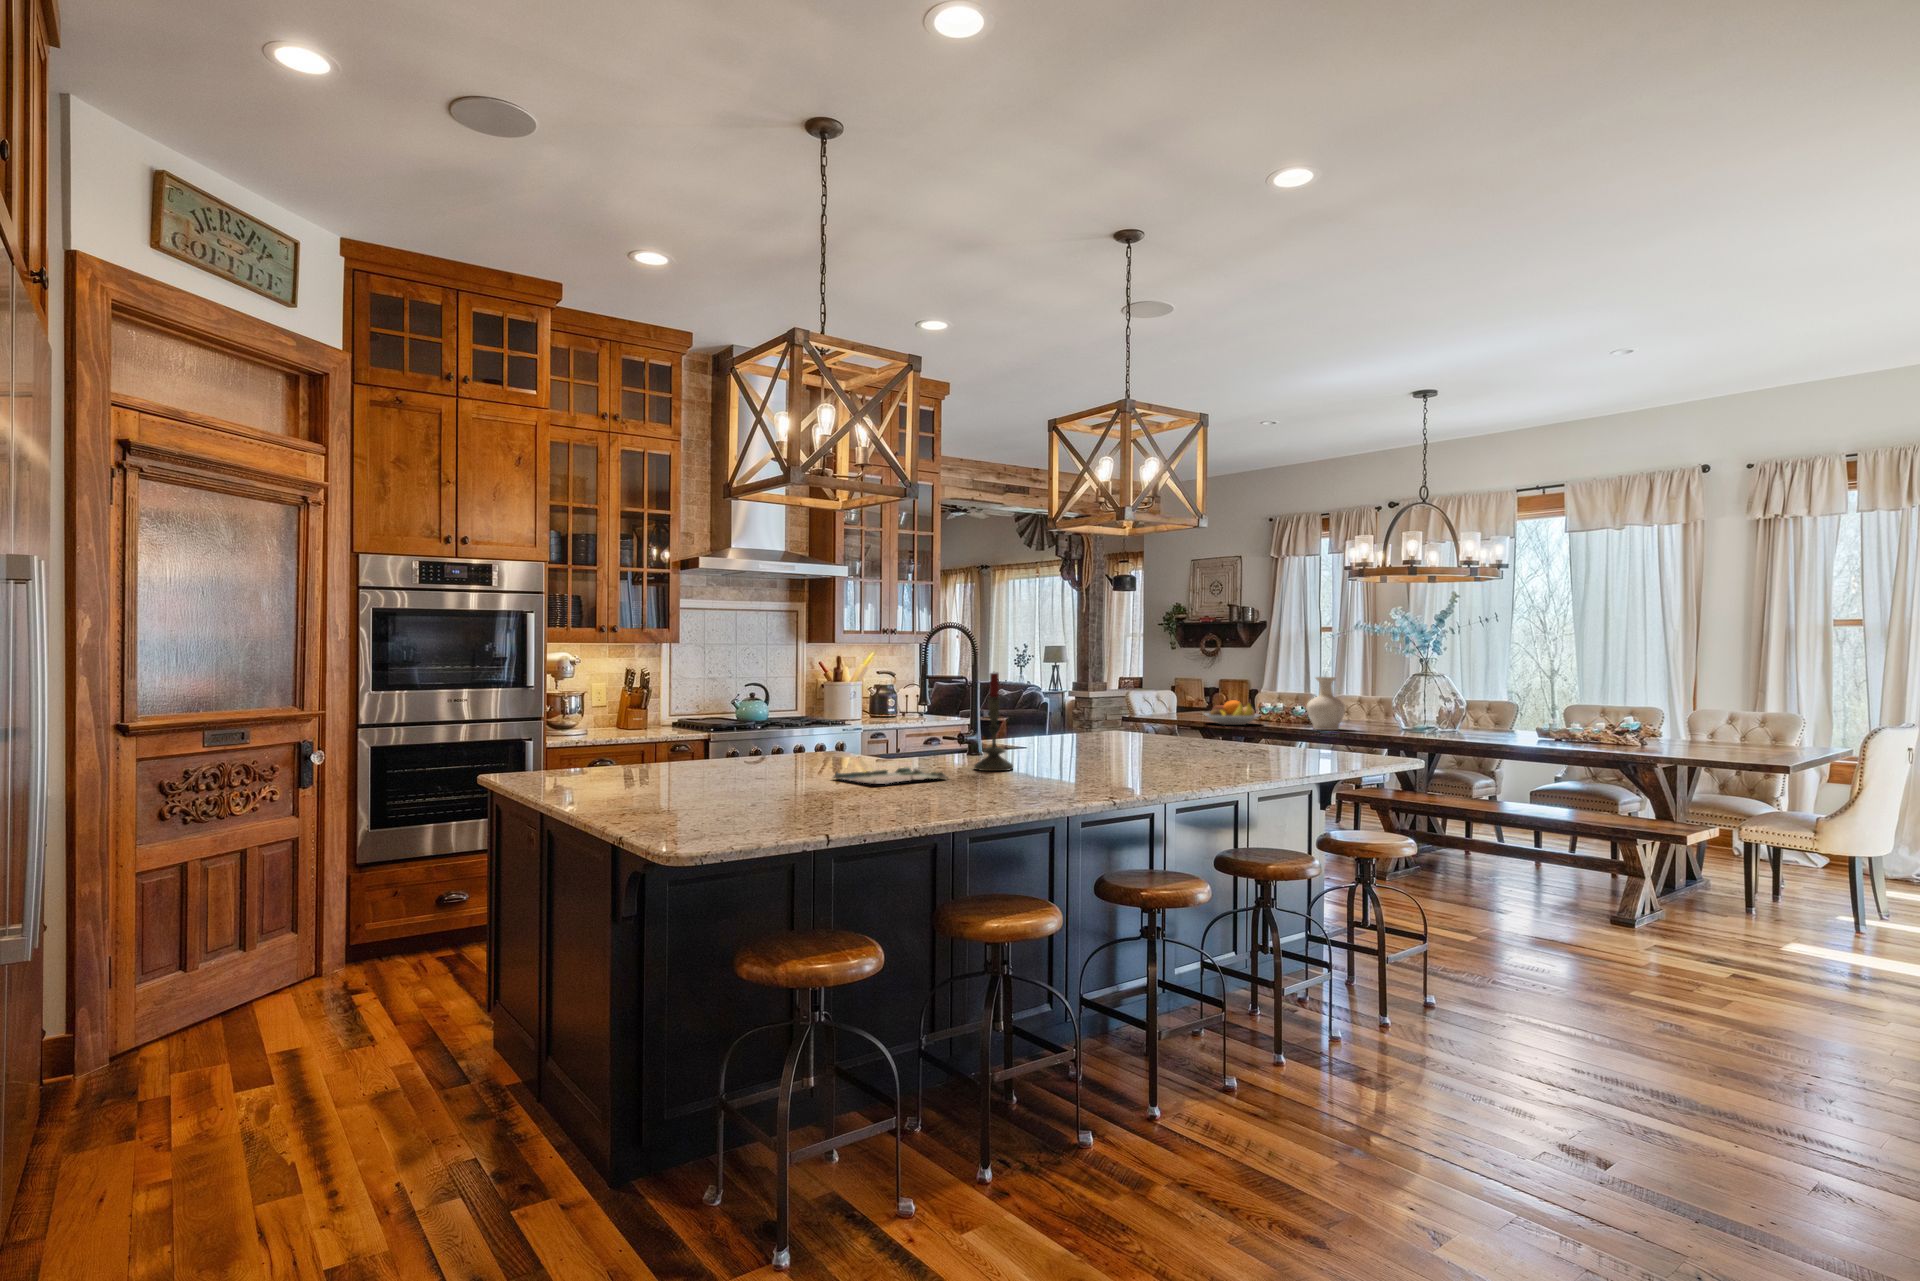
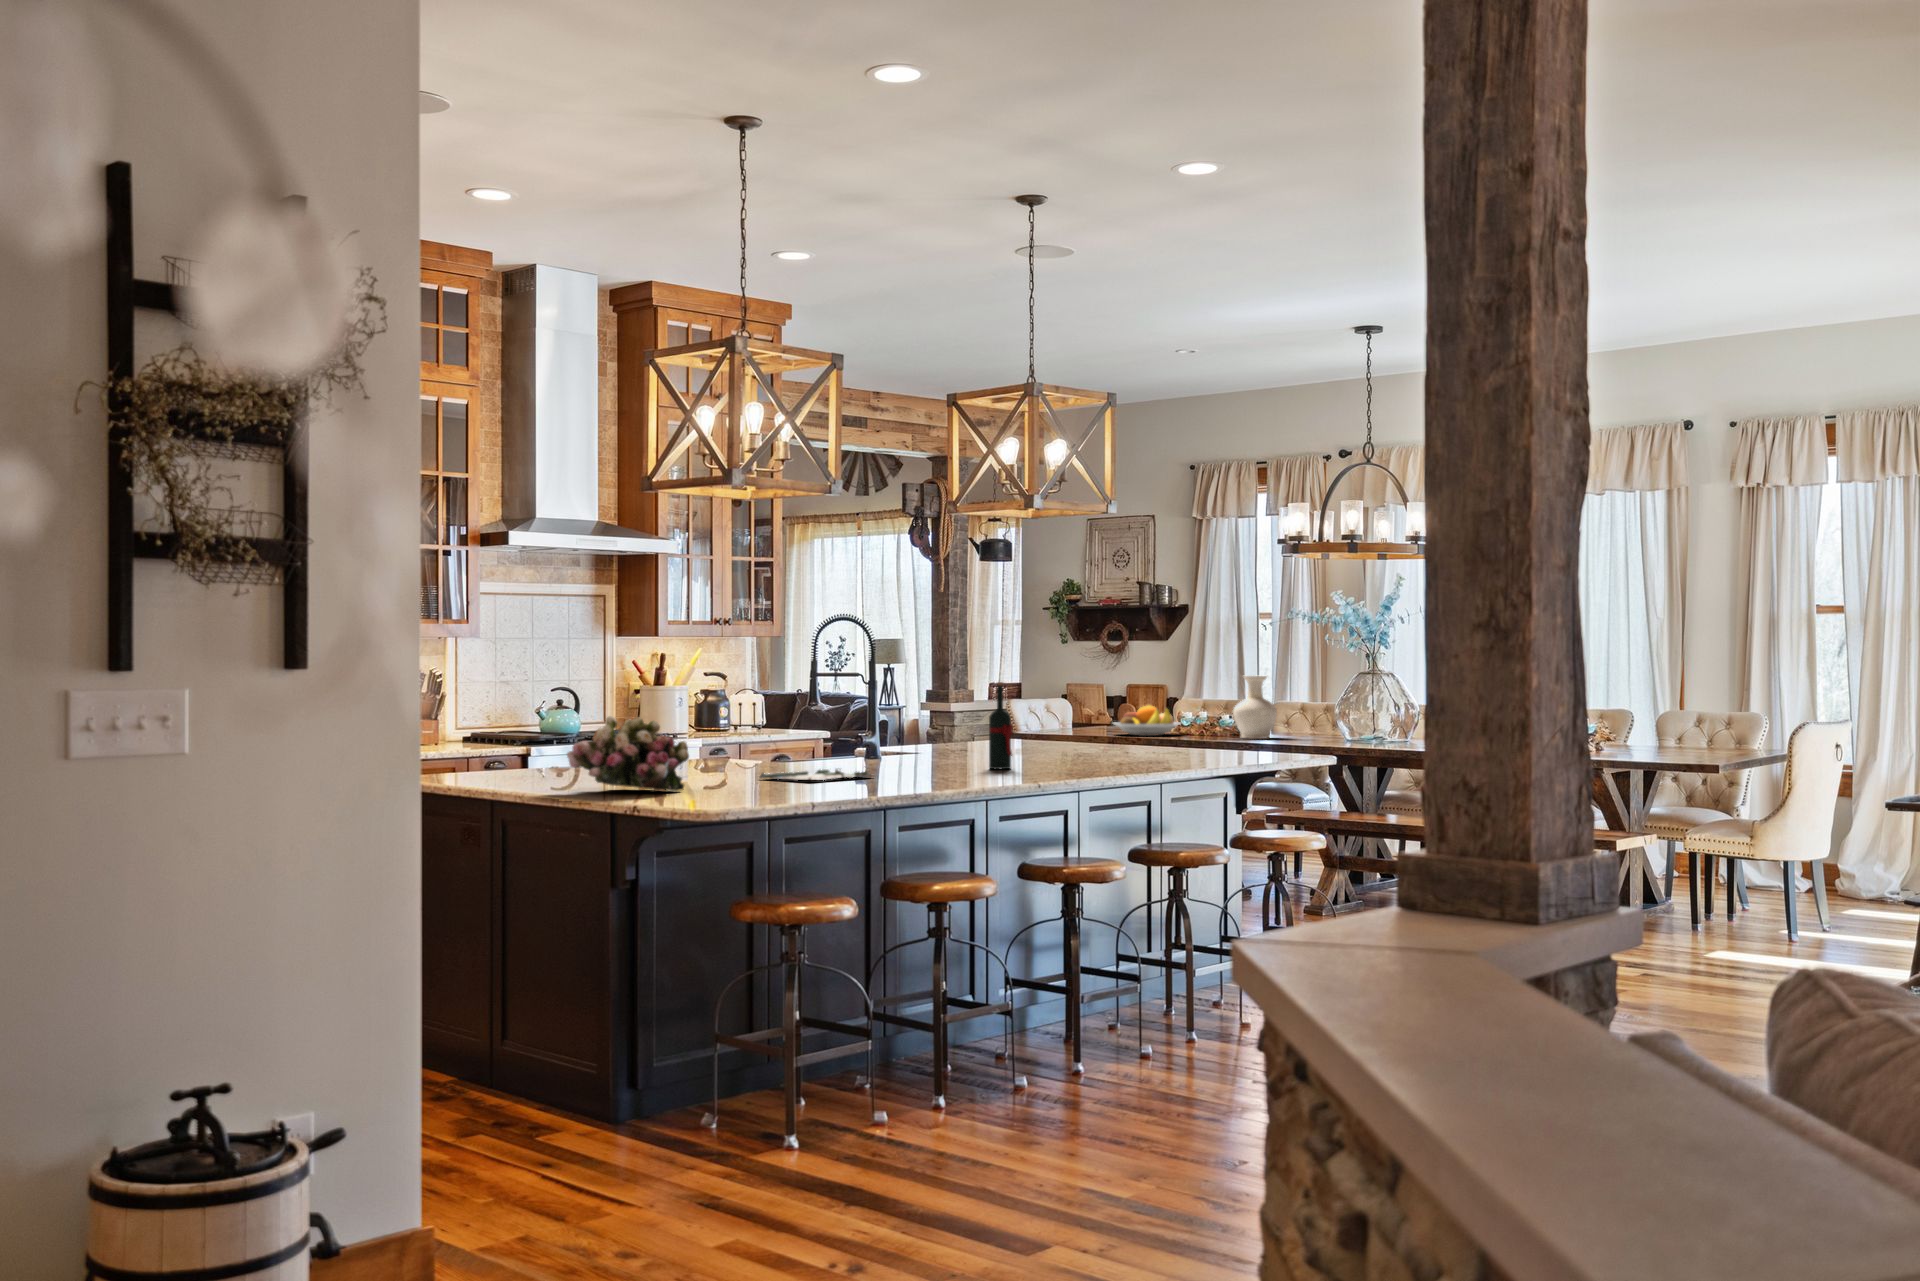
candle: present [974,672,1013,771] -> none [890,668,930,772]
wine bottle: none [1072,684,1095,769] -> present [989,682,1013,769]
flower arrangement: none [604,718,735,799] -> present [567,716,689,791]

